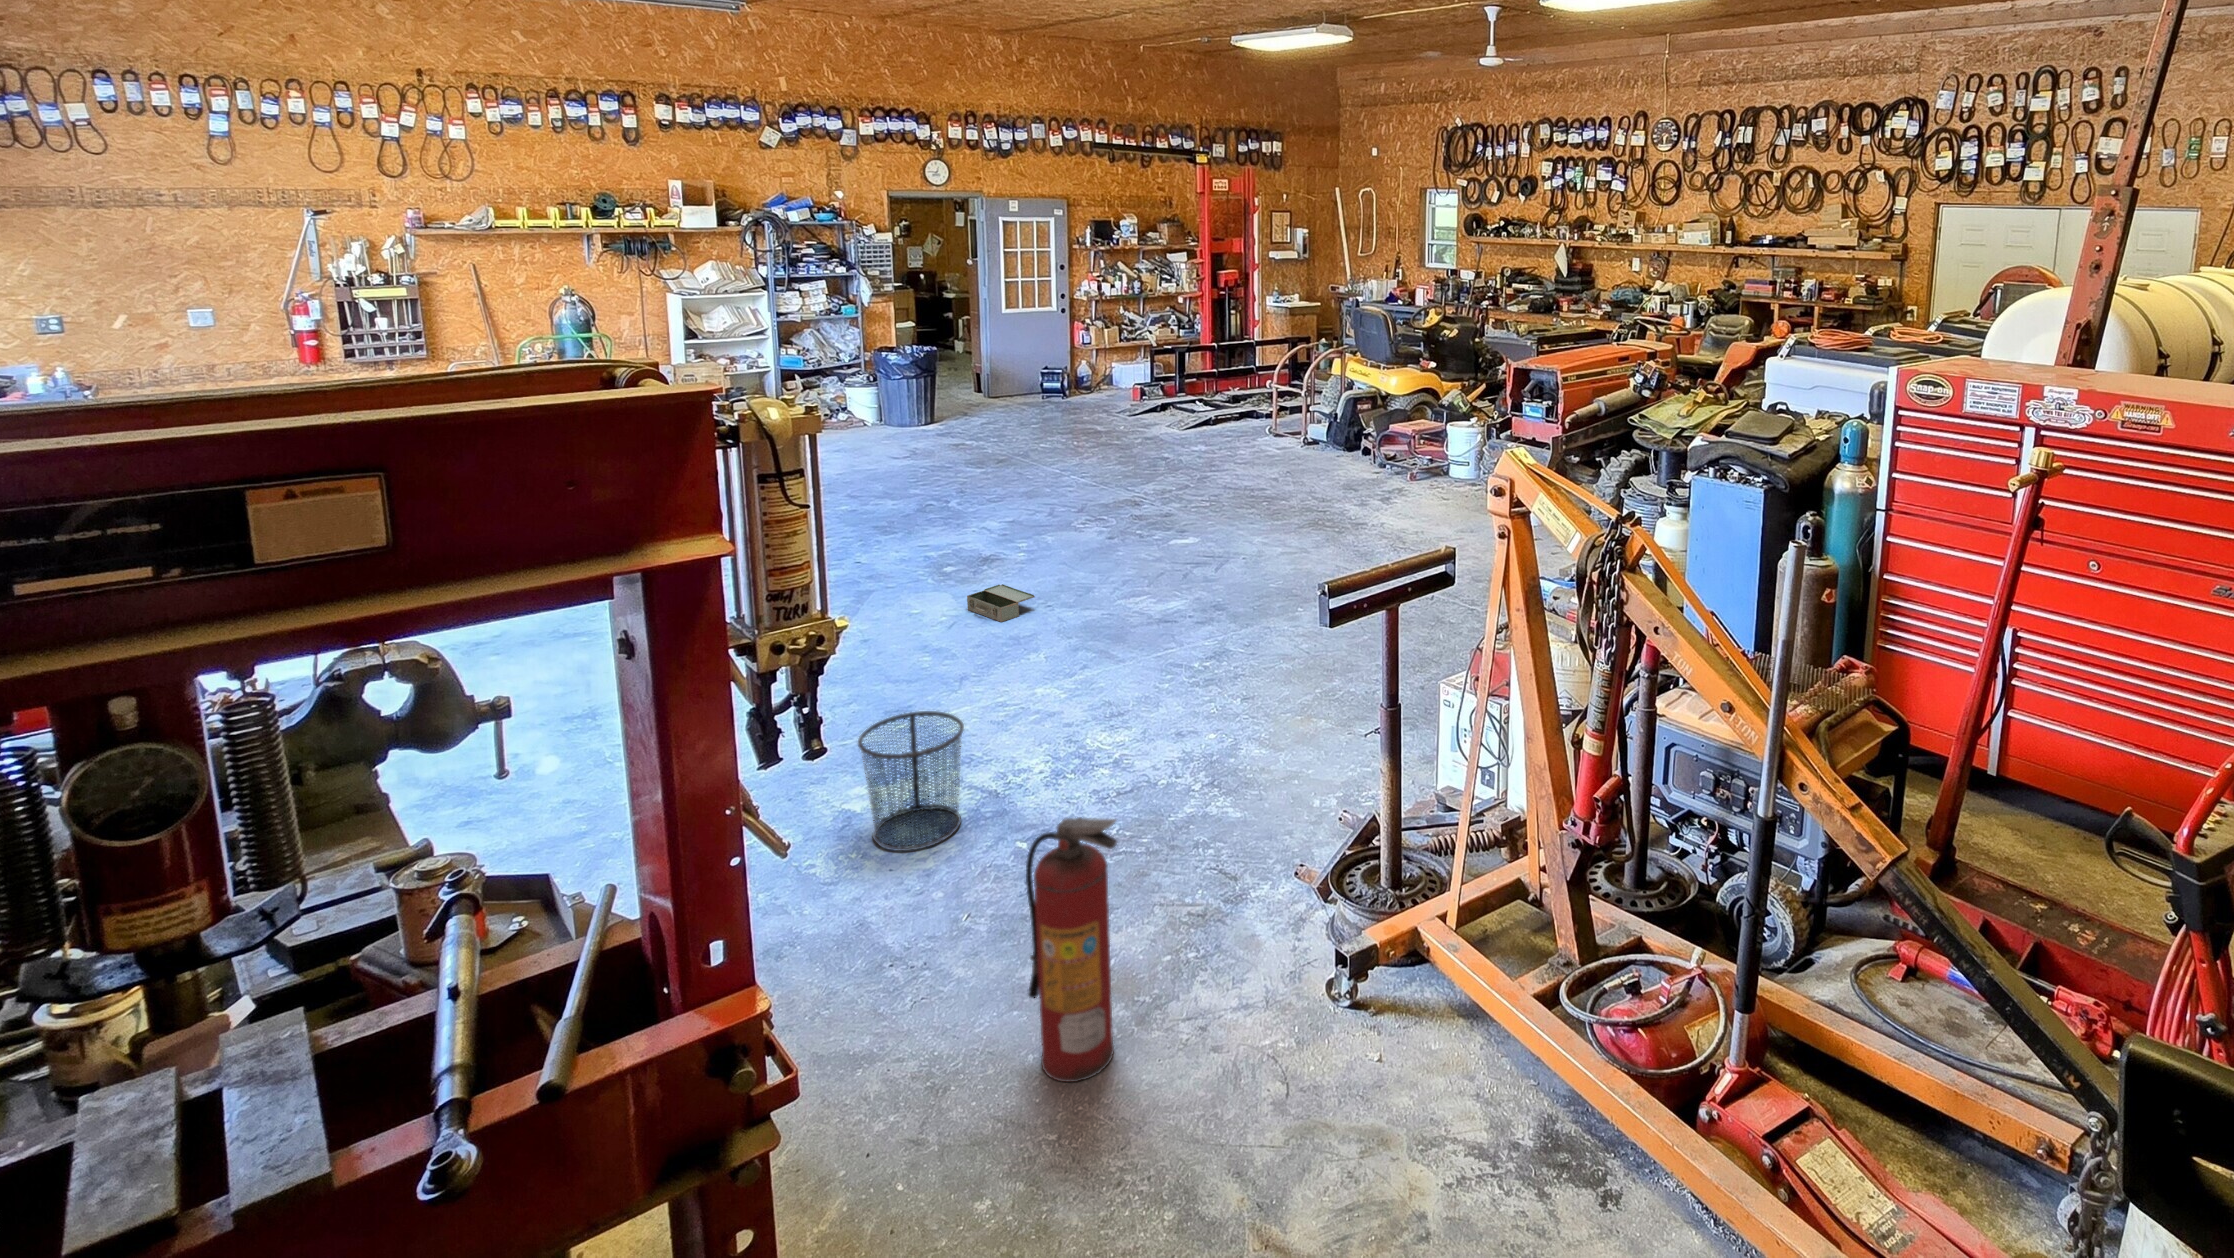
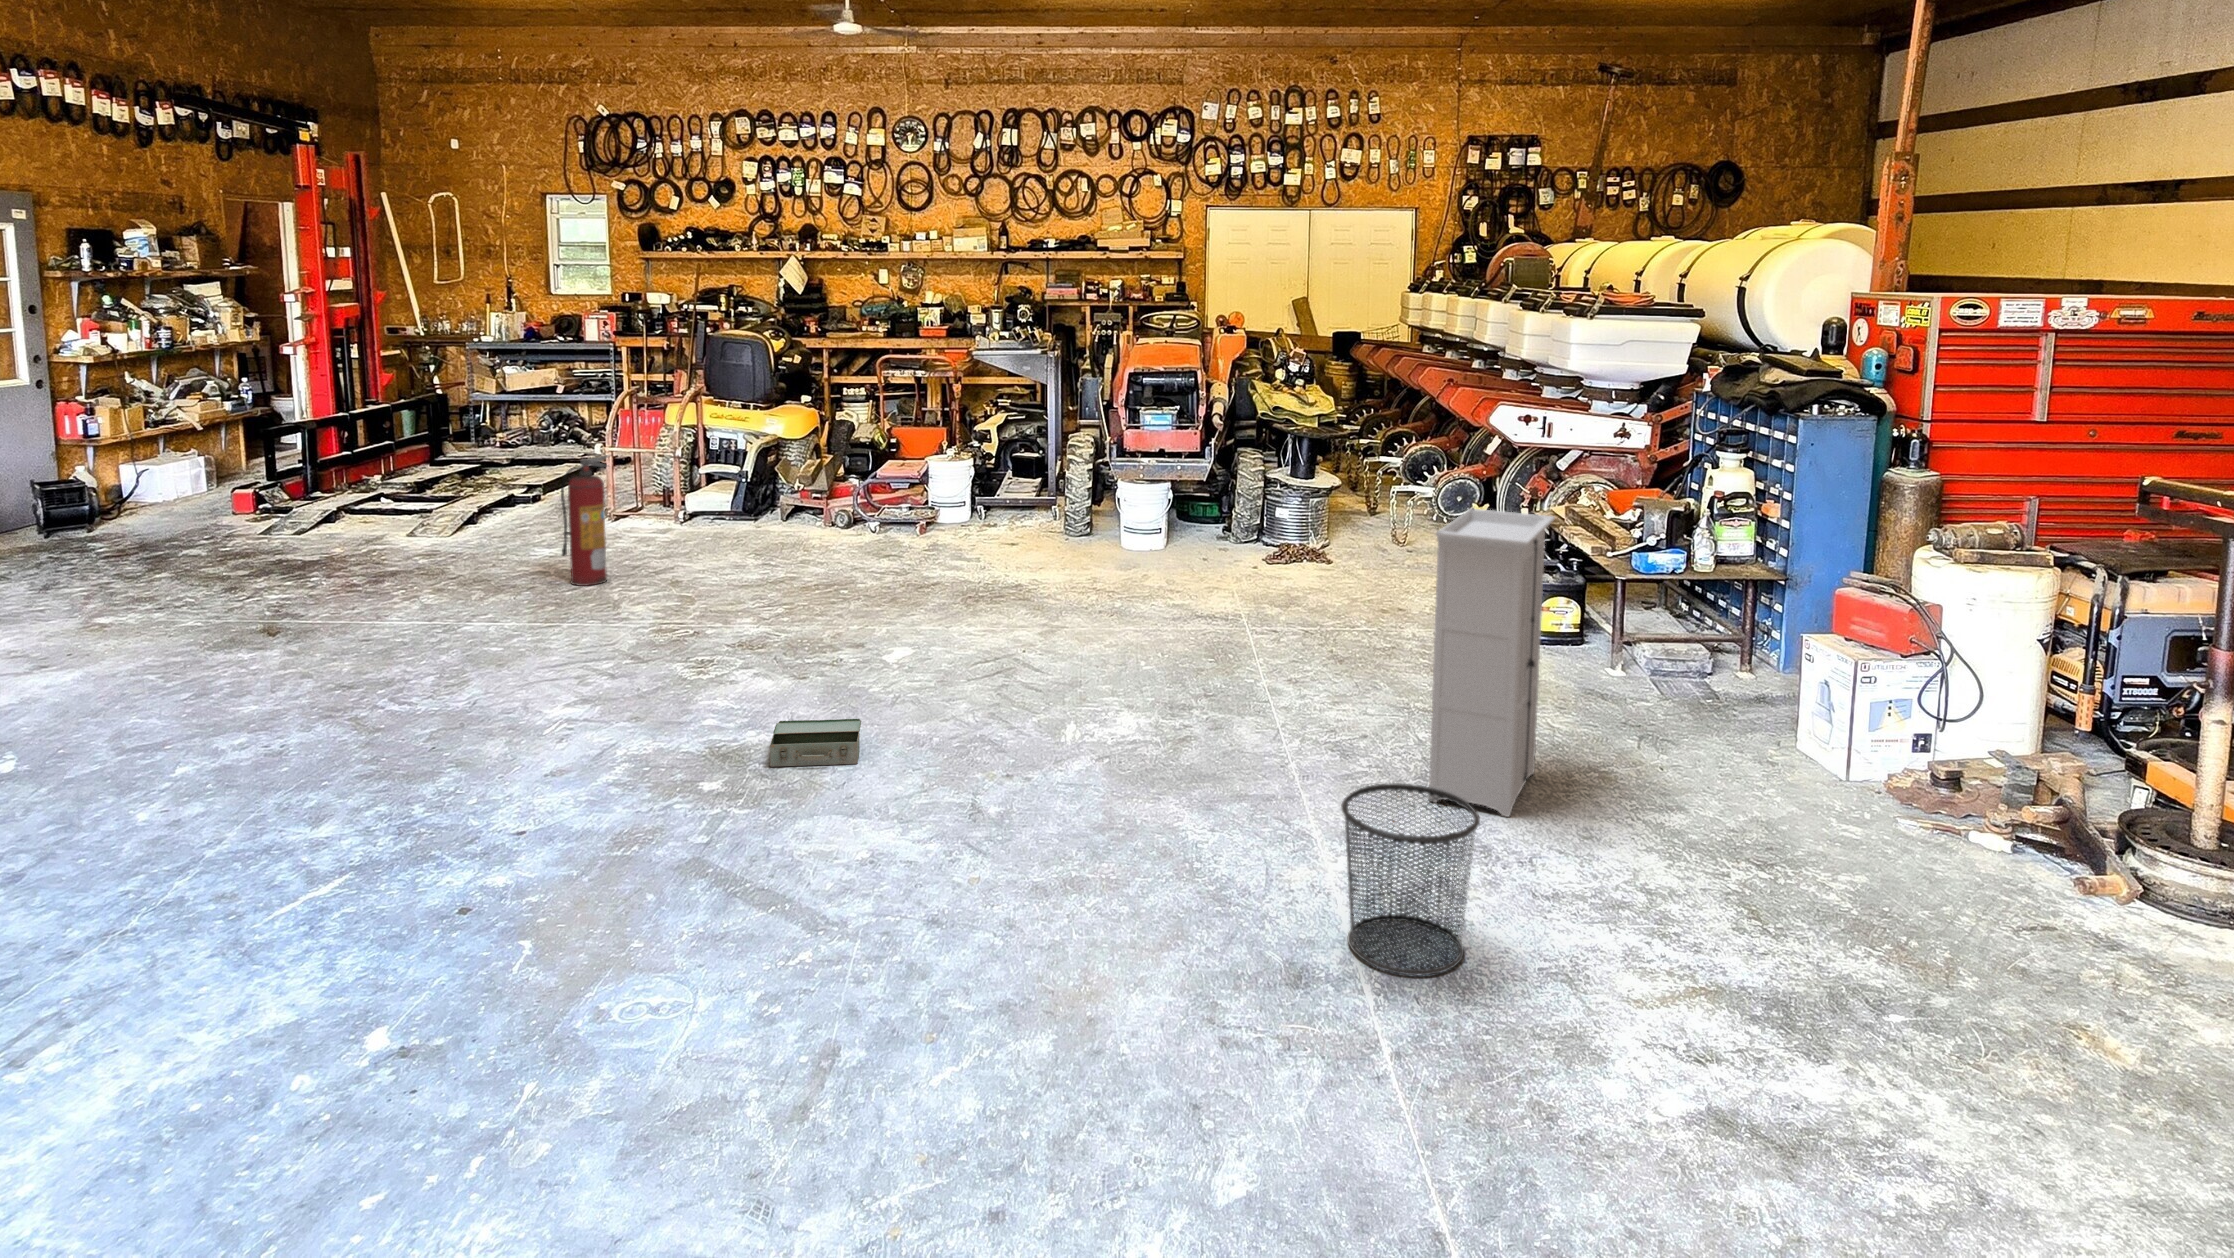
storage cabinet: none [1165,533,1303,796] -> present [1429,508,1555,817]
fire extinguisher: present [1026,817,1117,1082] -> present [561,455,608,586]

